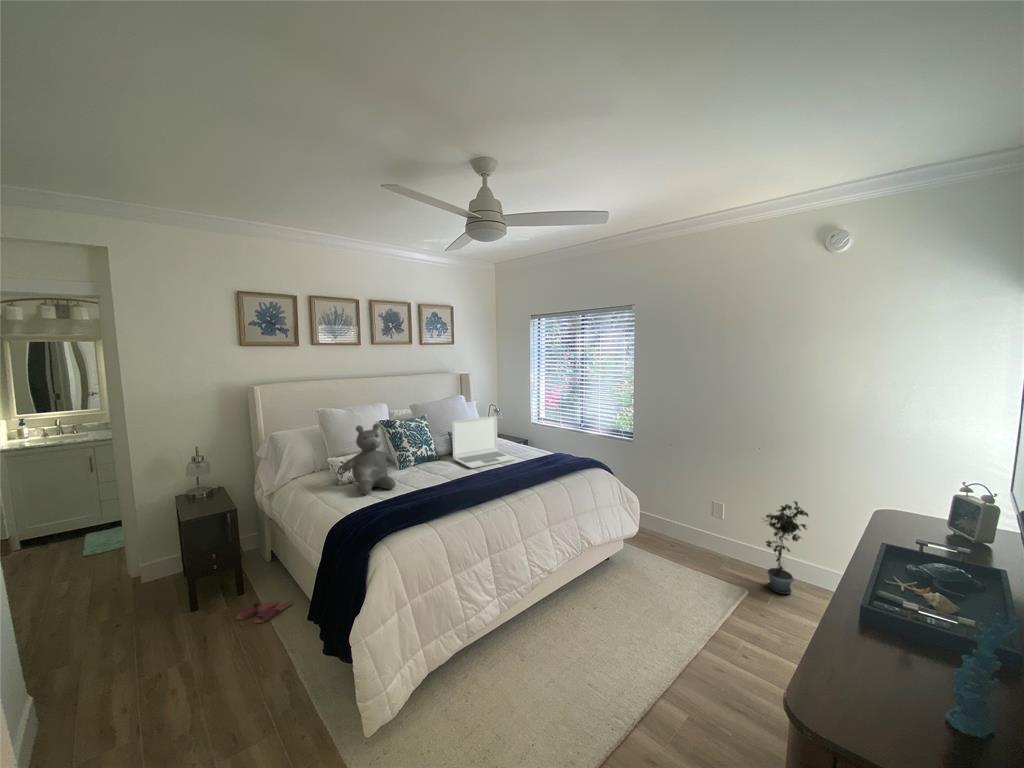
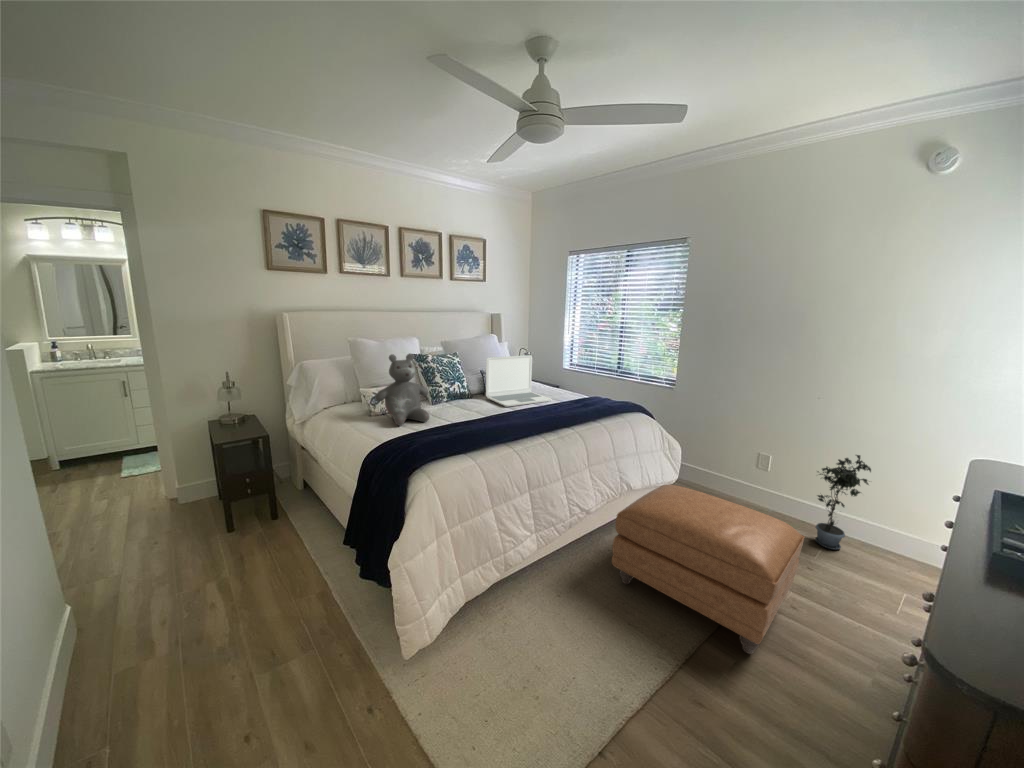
ottoman: none [572,540,746,708] -> present [612,485,804,654]
slippers: present [237,600,292,623] -> none [272,526,326,546]

